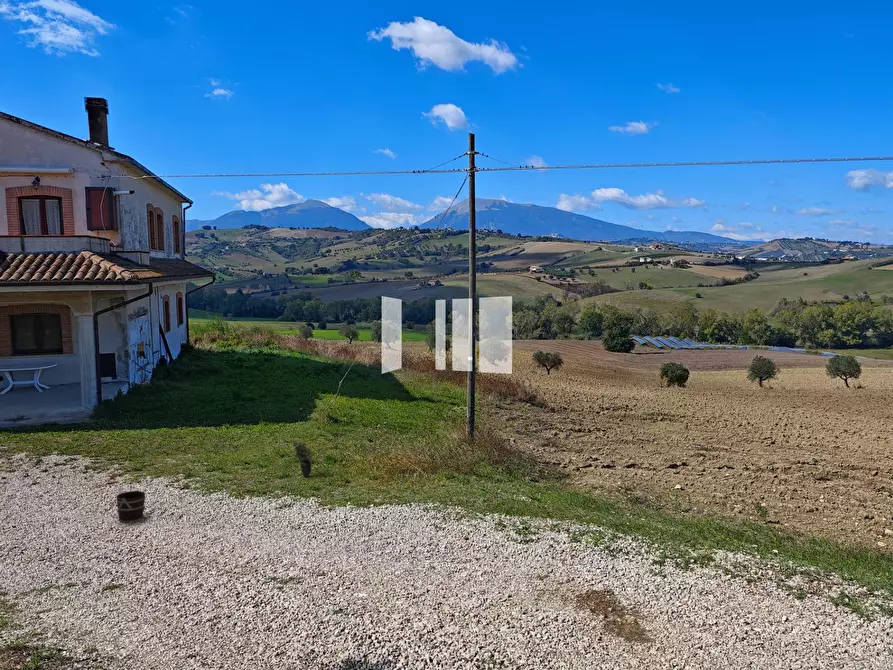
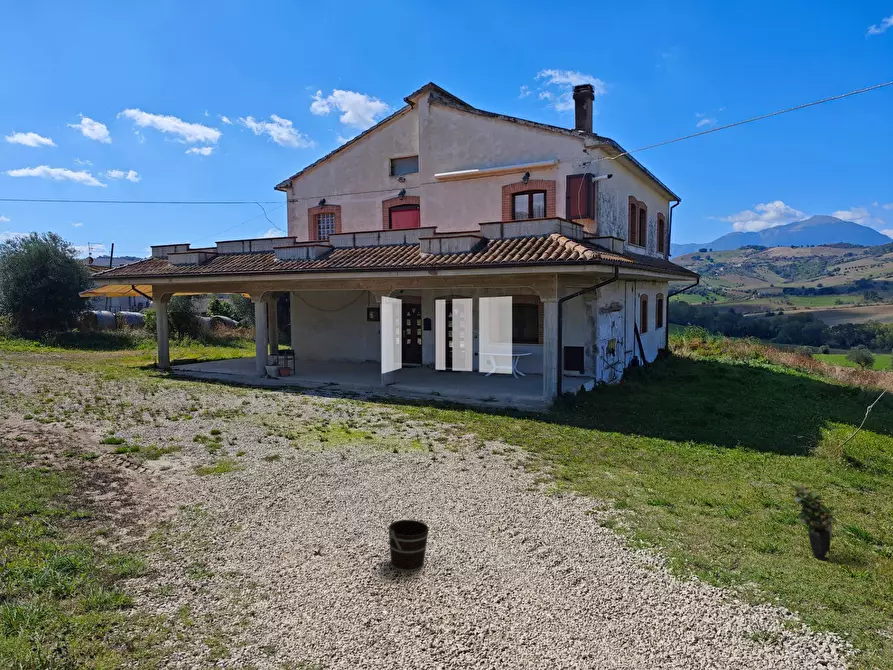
bucket: present [116,491,145,522] -> present [389,520,428,571]

